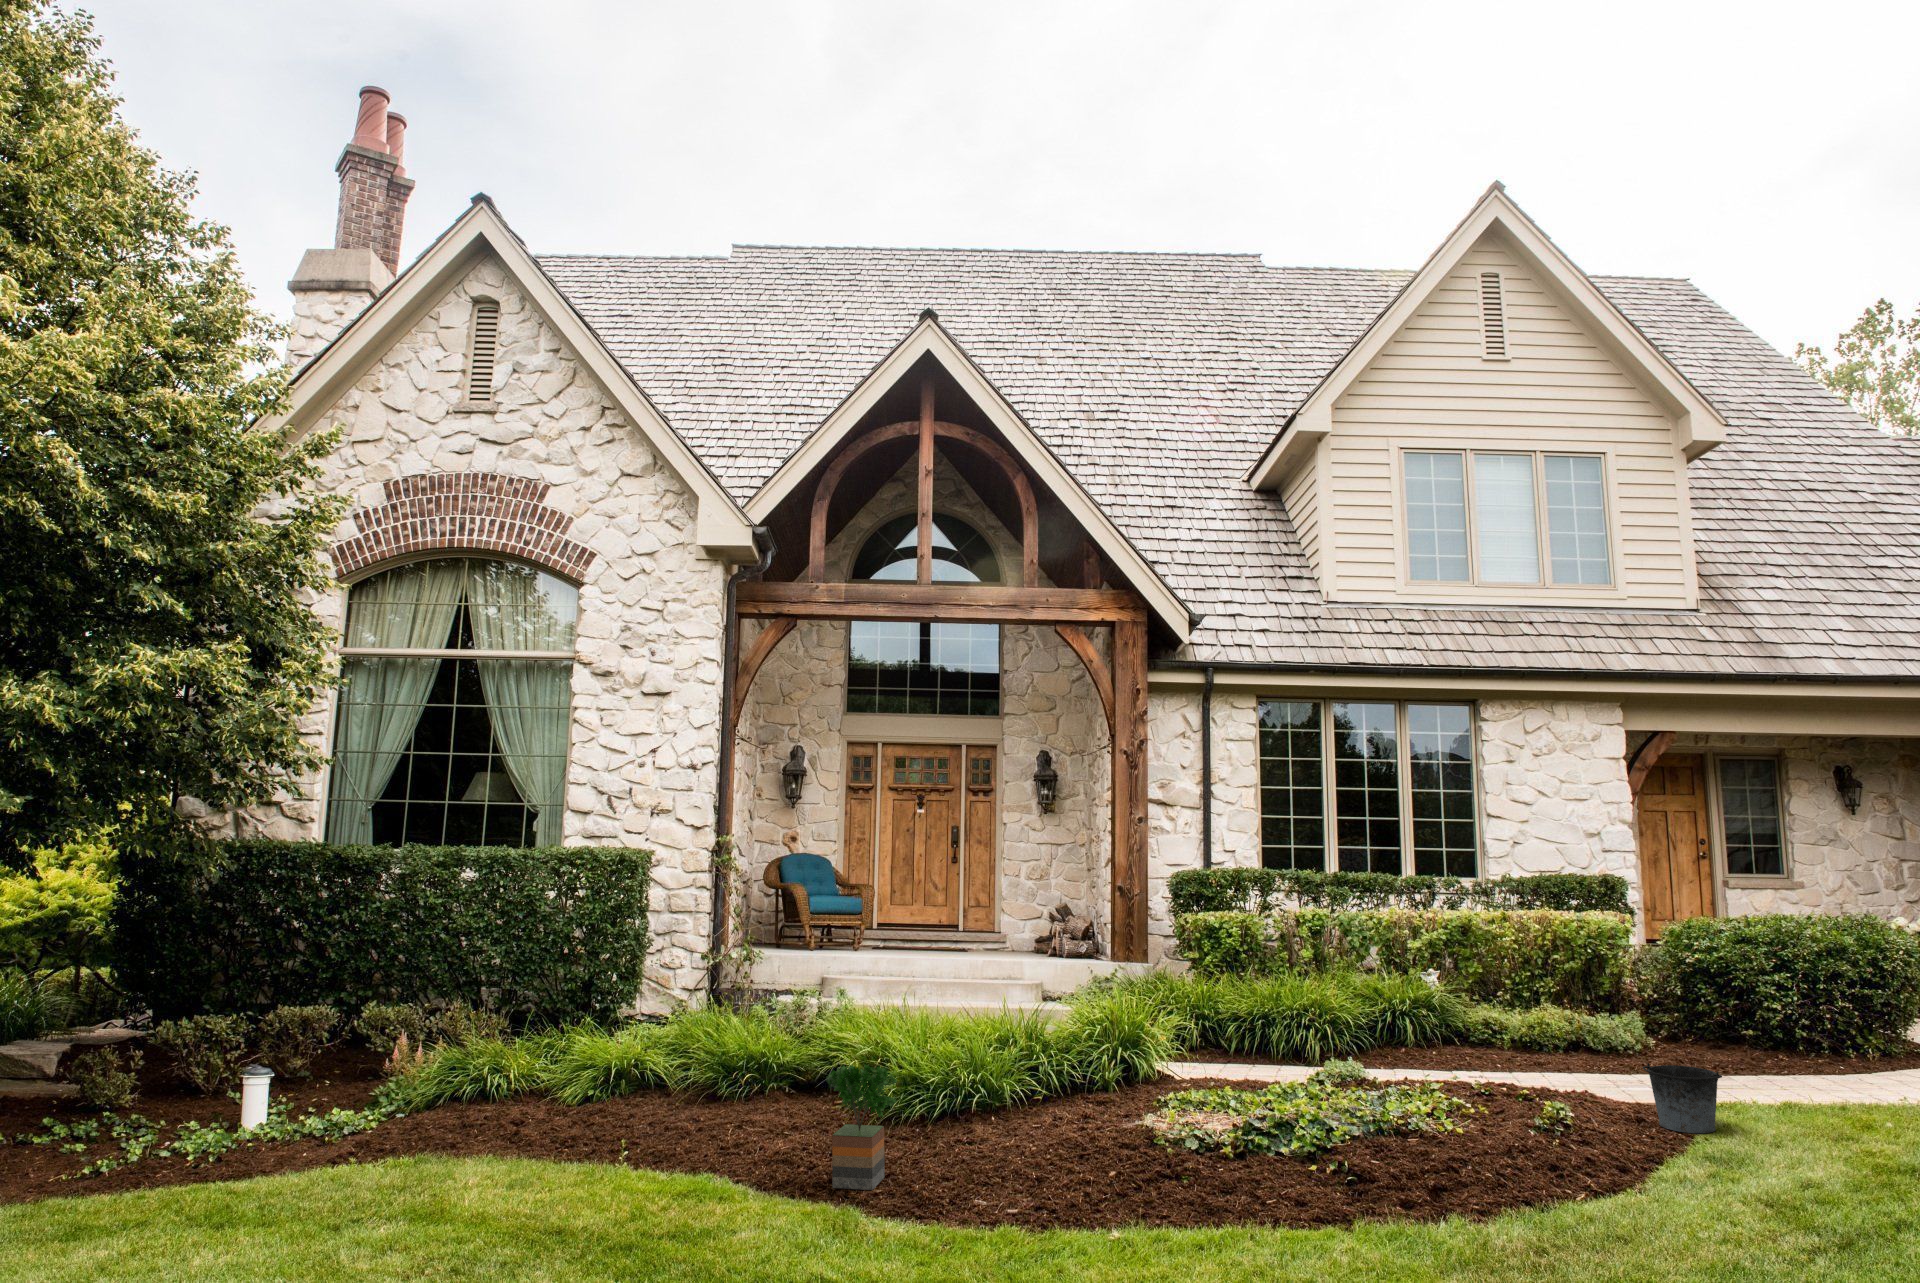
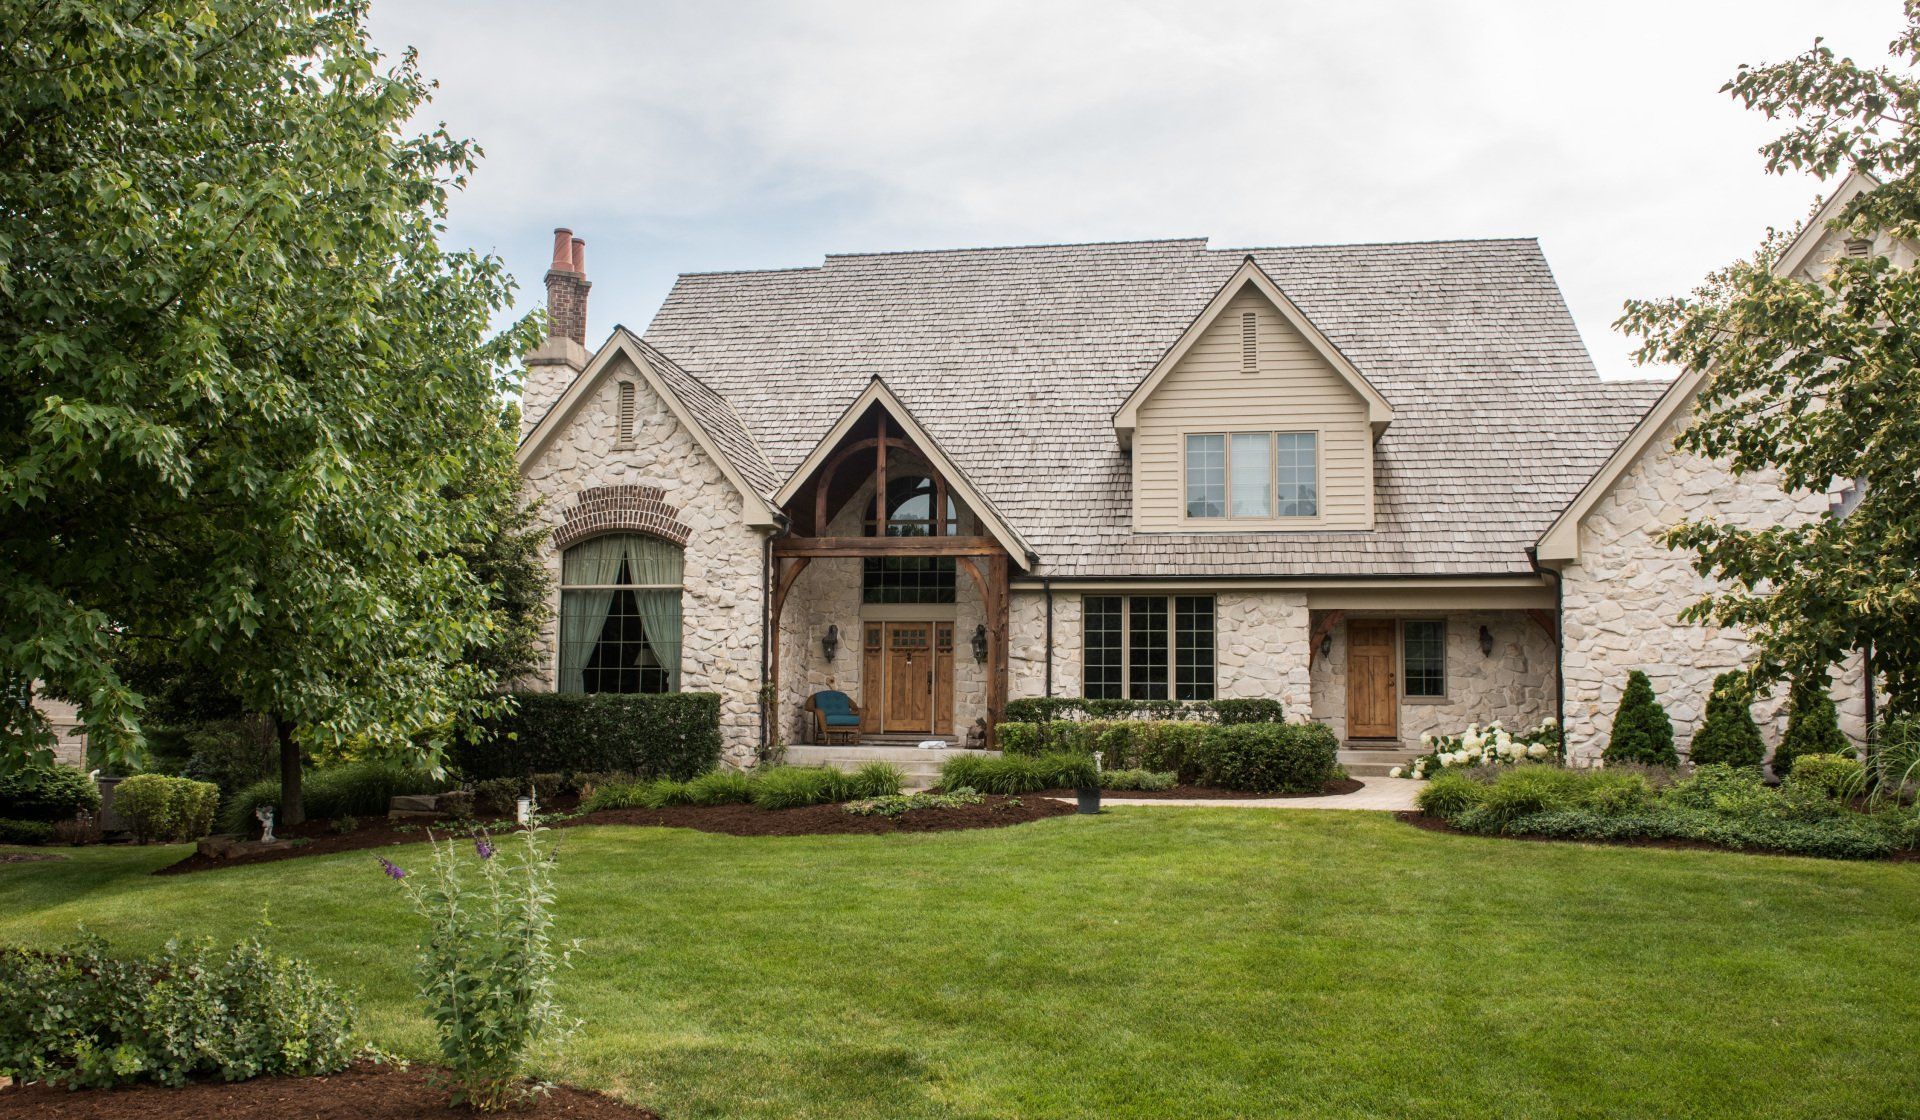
potted tree: present [827,1065,897,1190] -> none [720,772,749,817]

